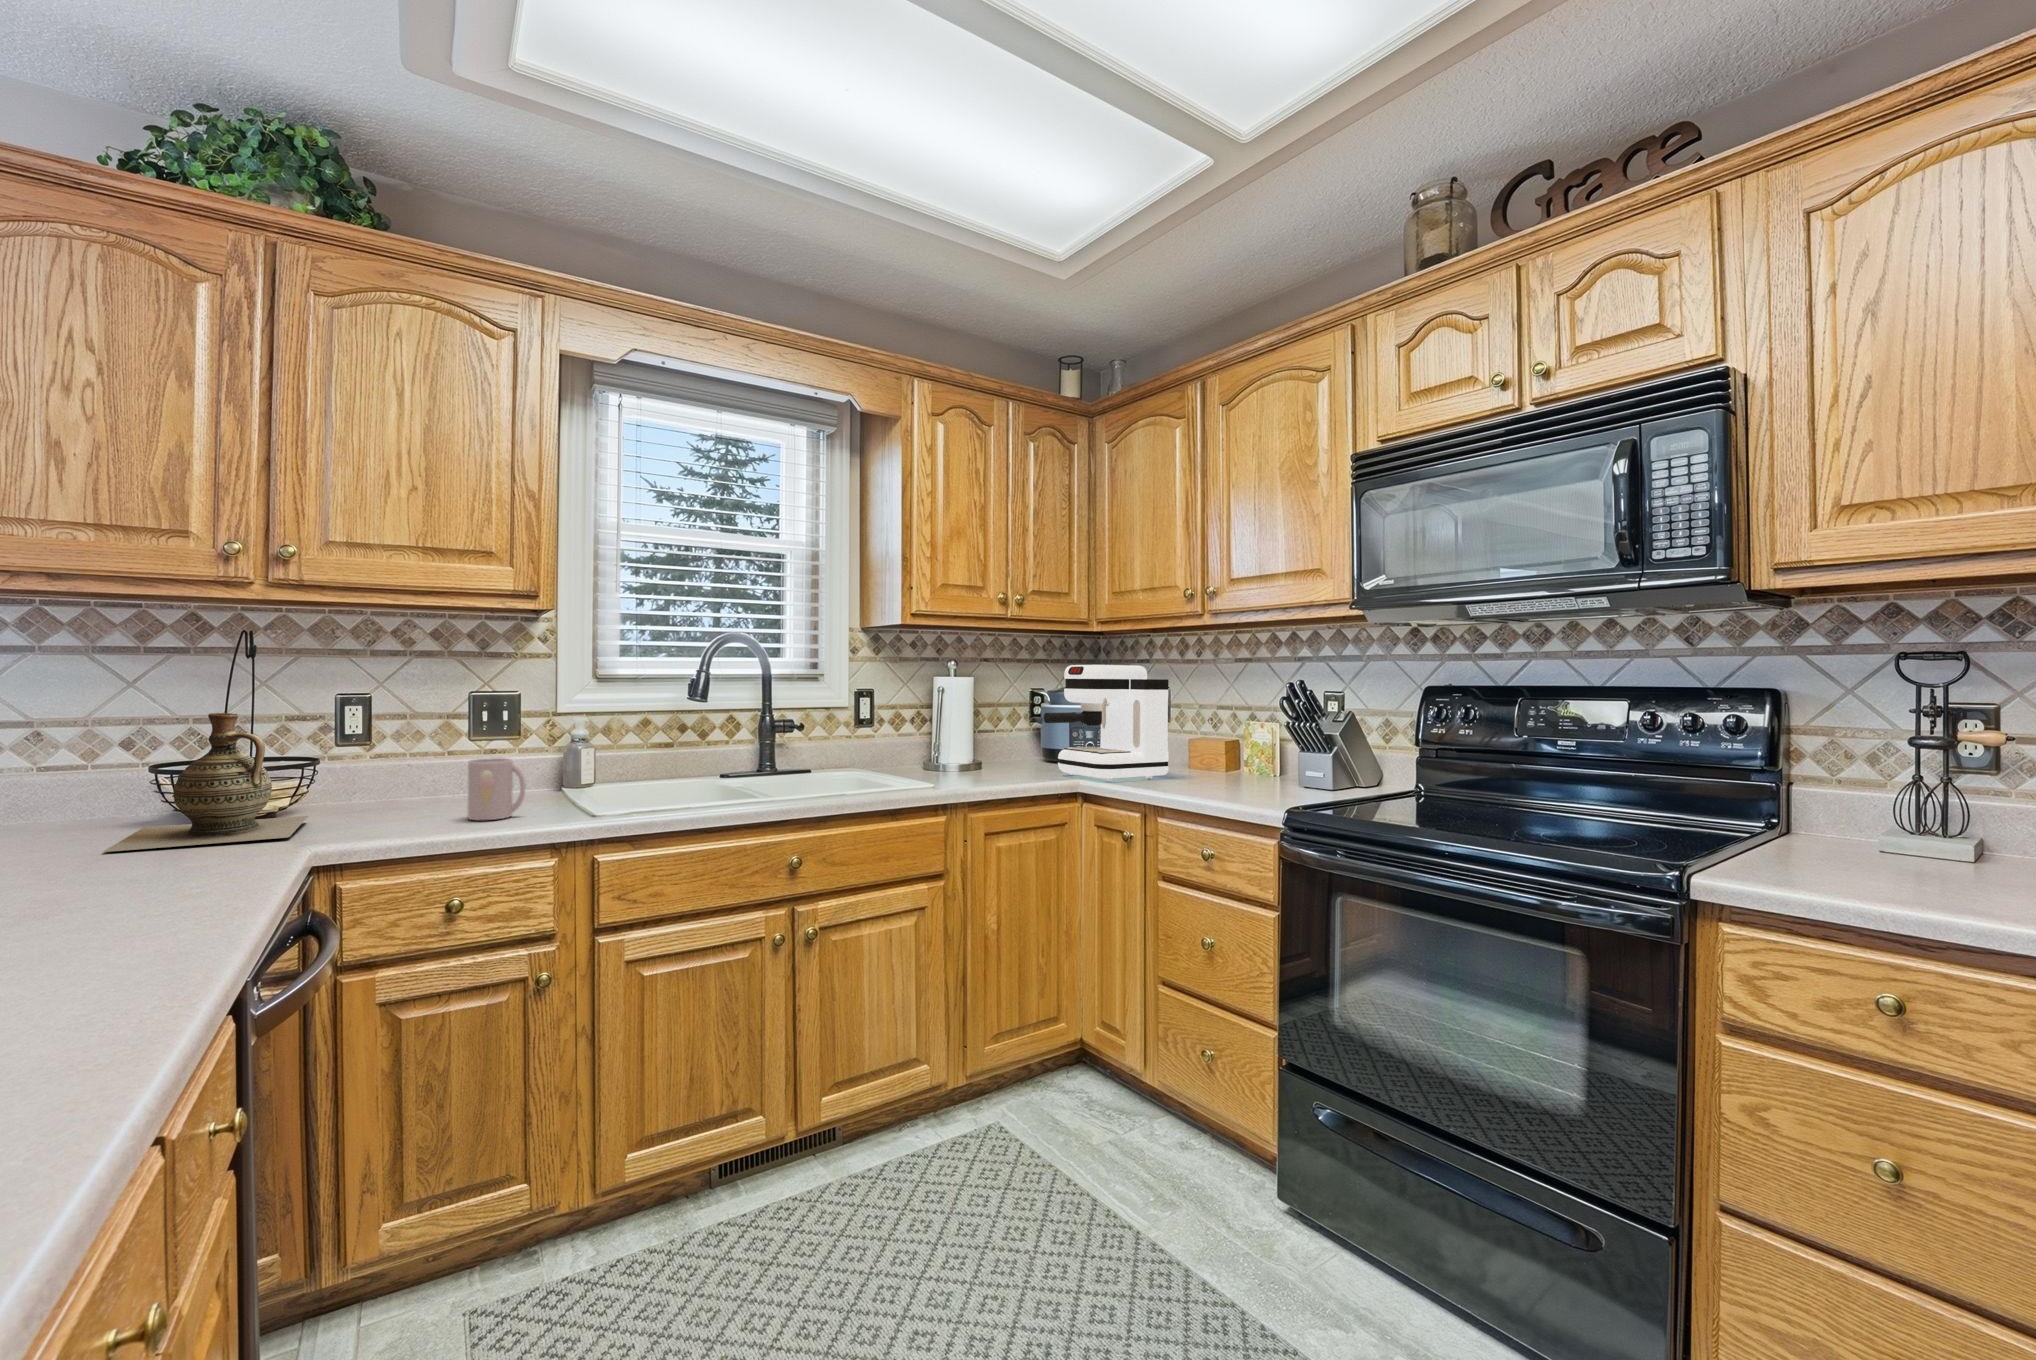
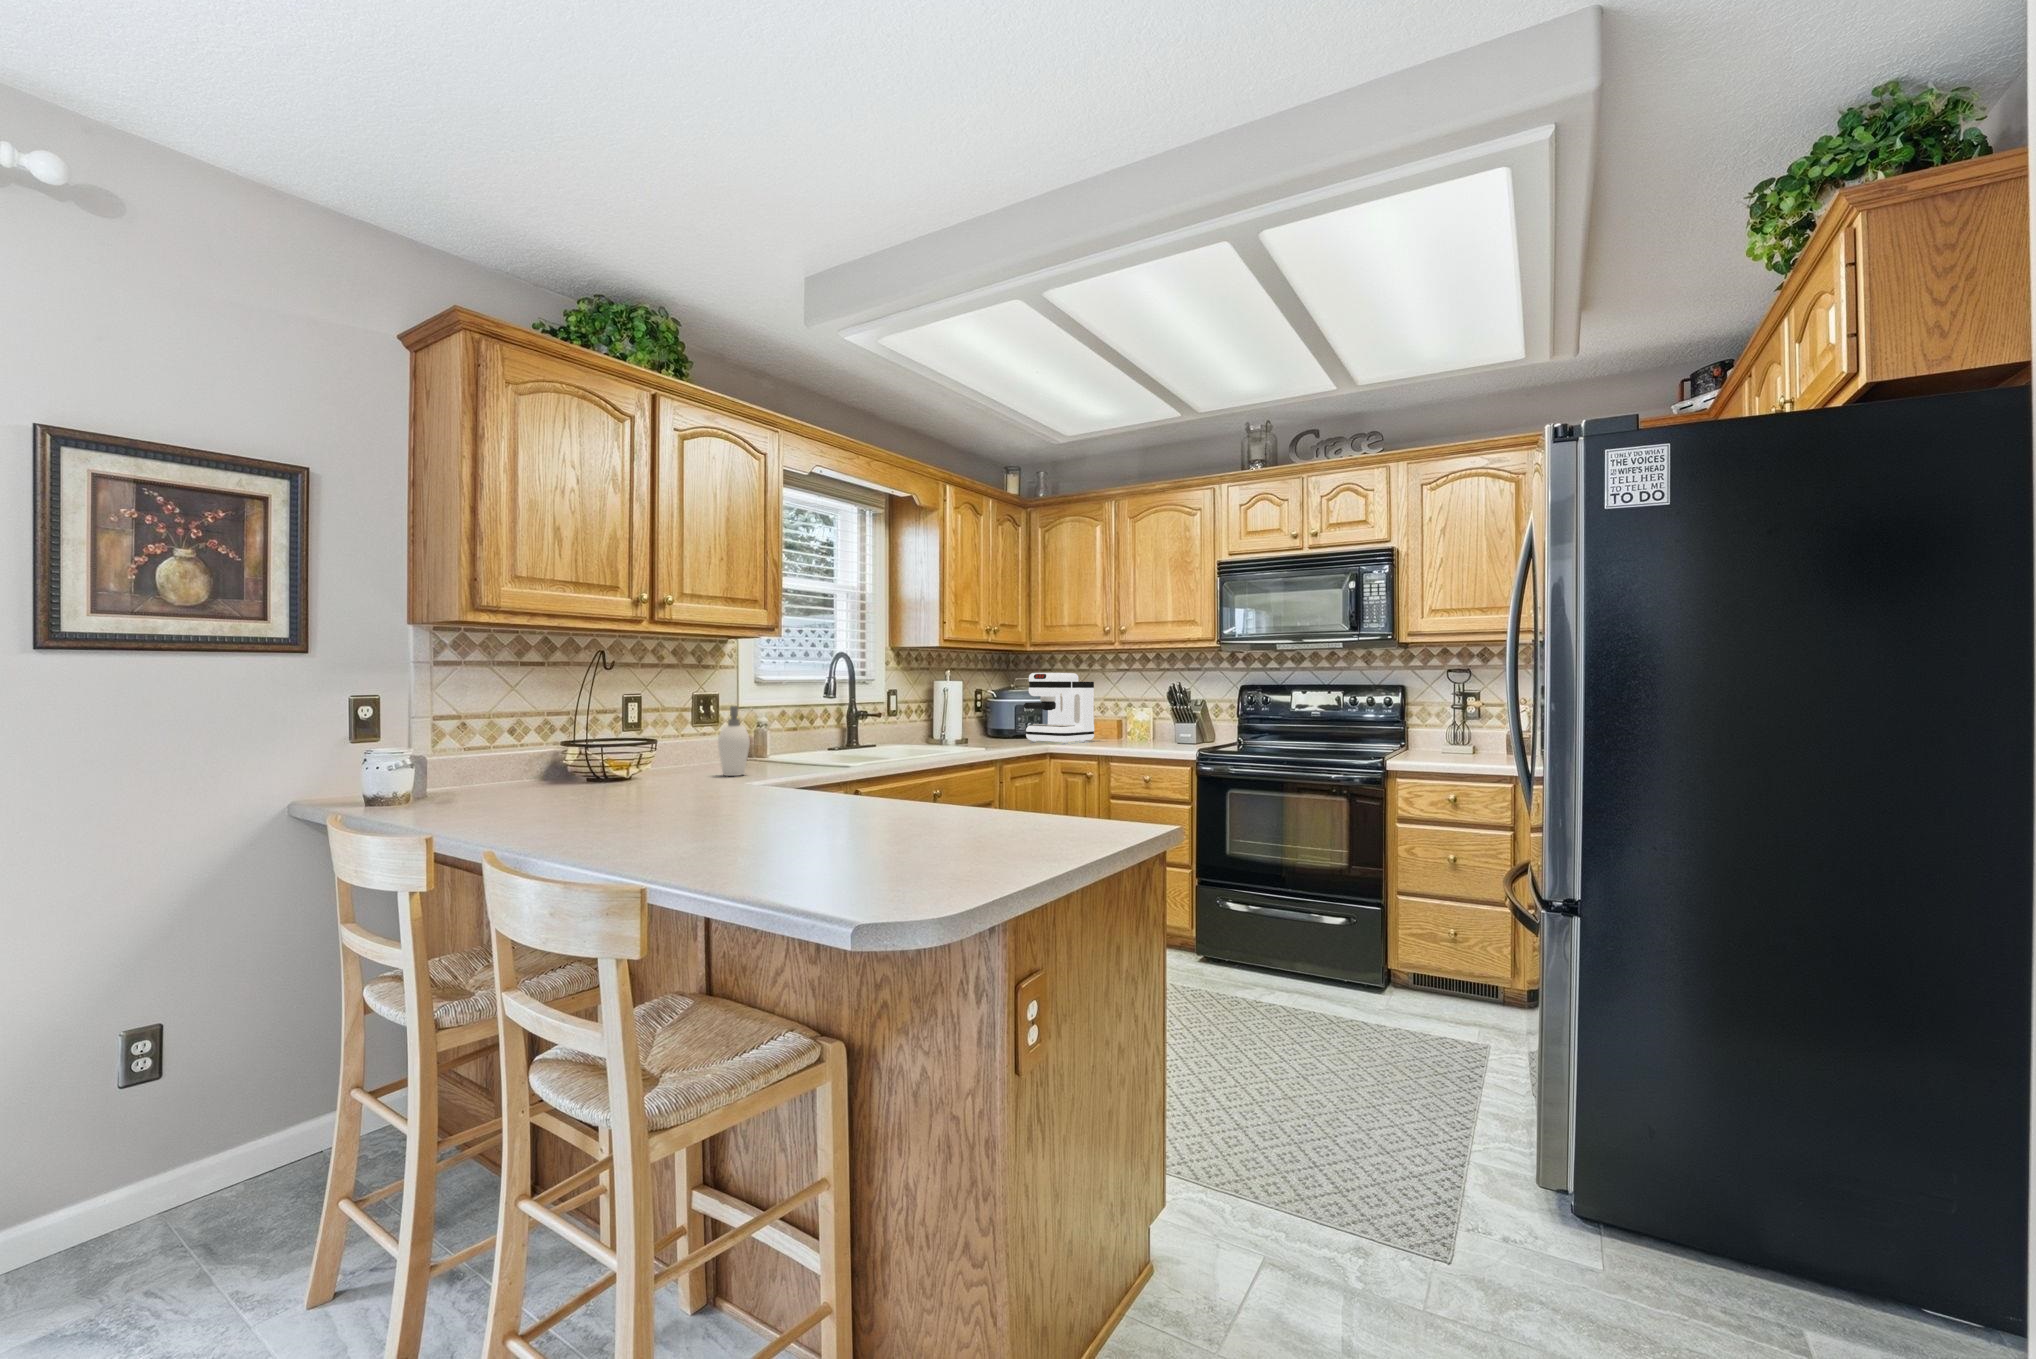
ceramic jug: present [103,713,308,852] -> none [577,705,696,788]
soap dispenser: none [363,716,442,831] -> present [718,706,750,776]
mug: present [467,758,526,820] -> none [753,733,785,770]

